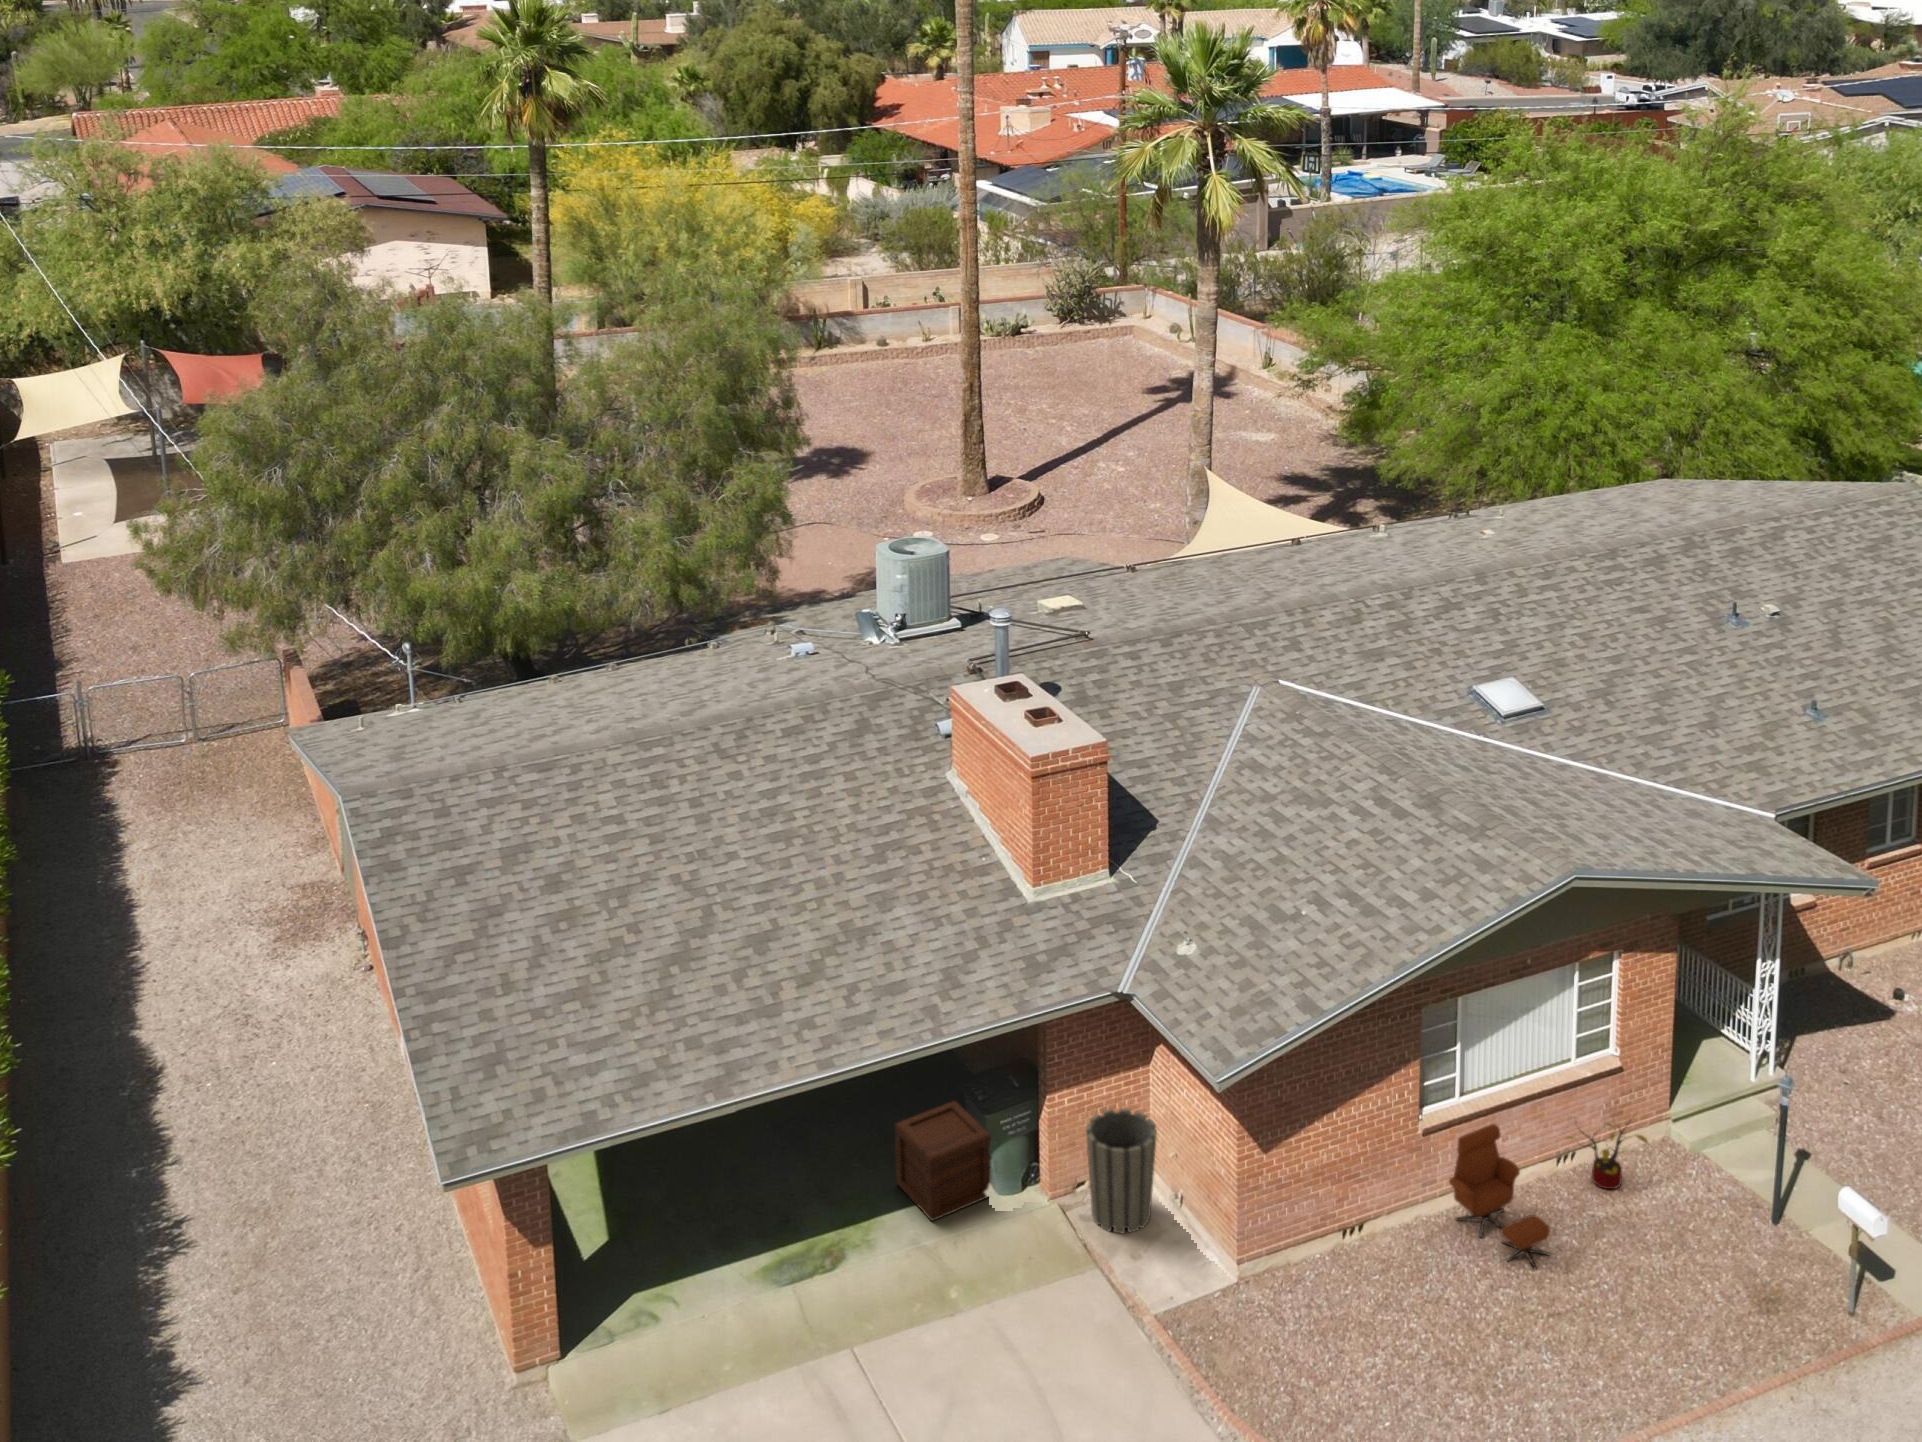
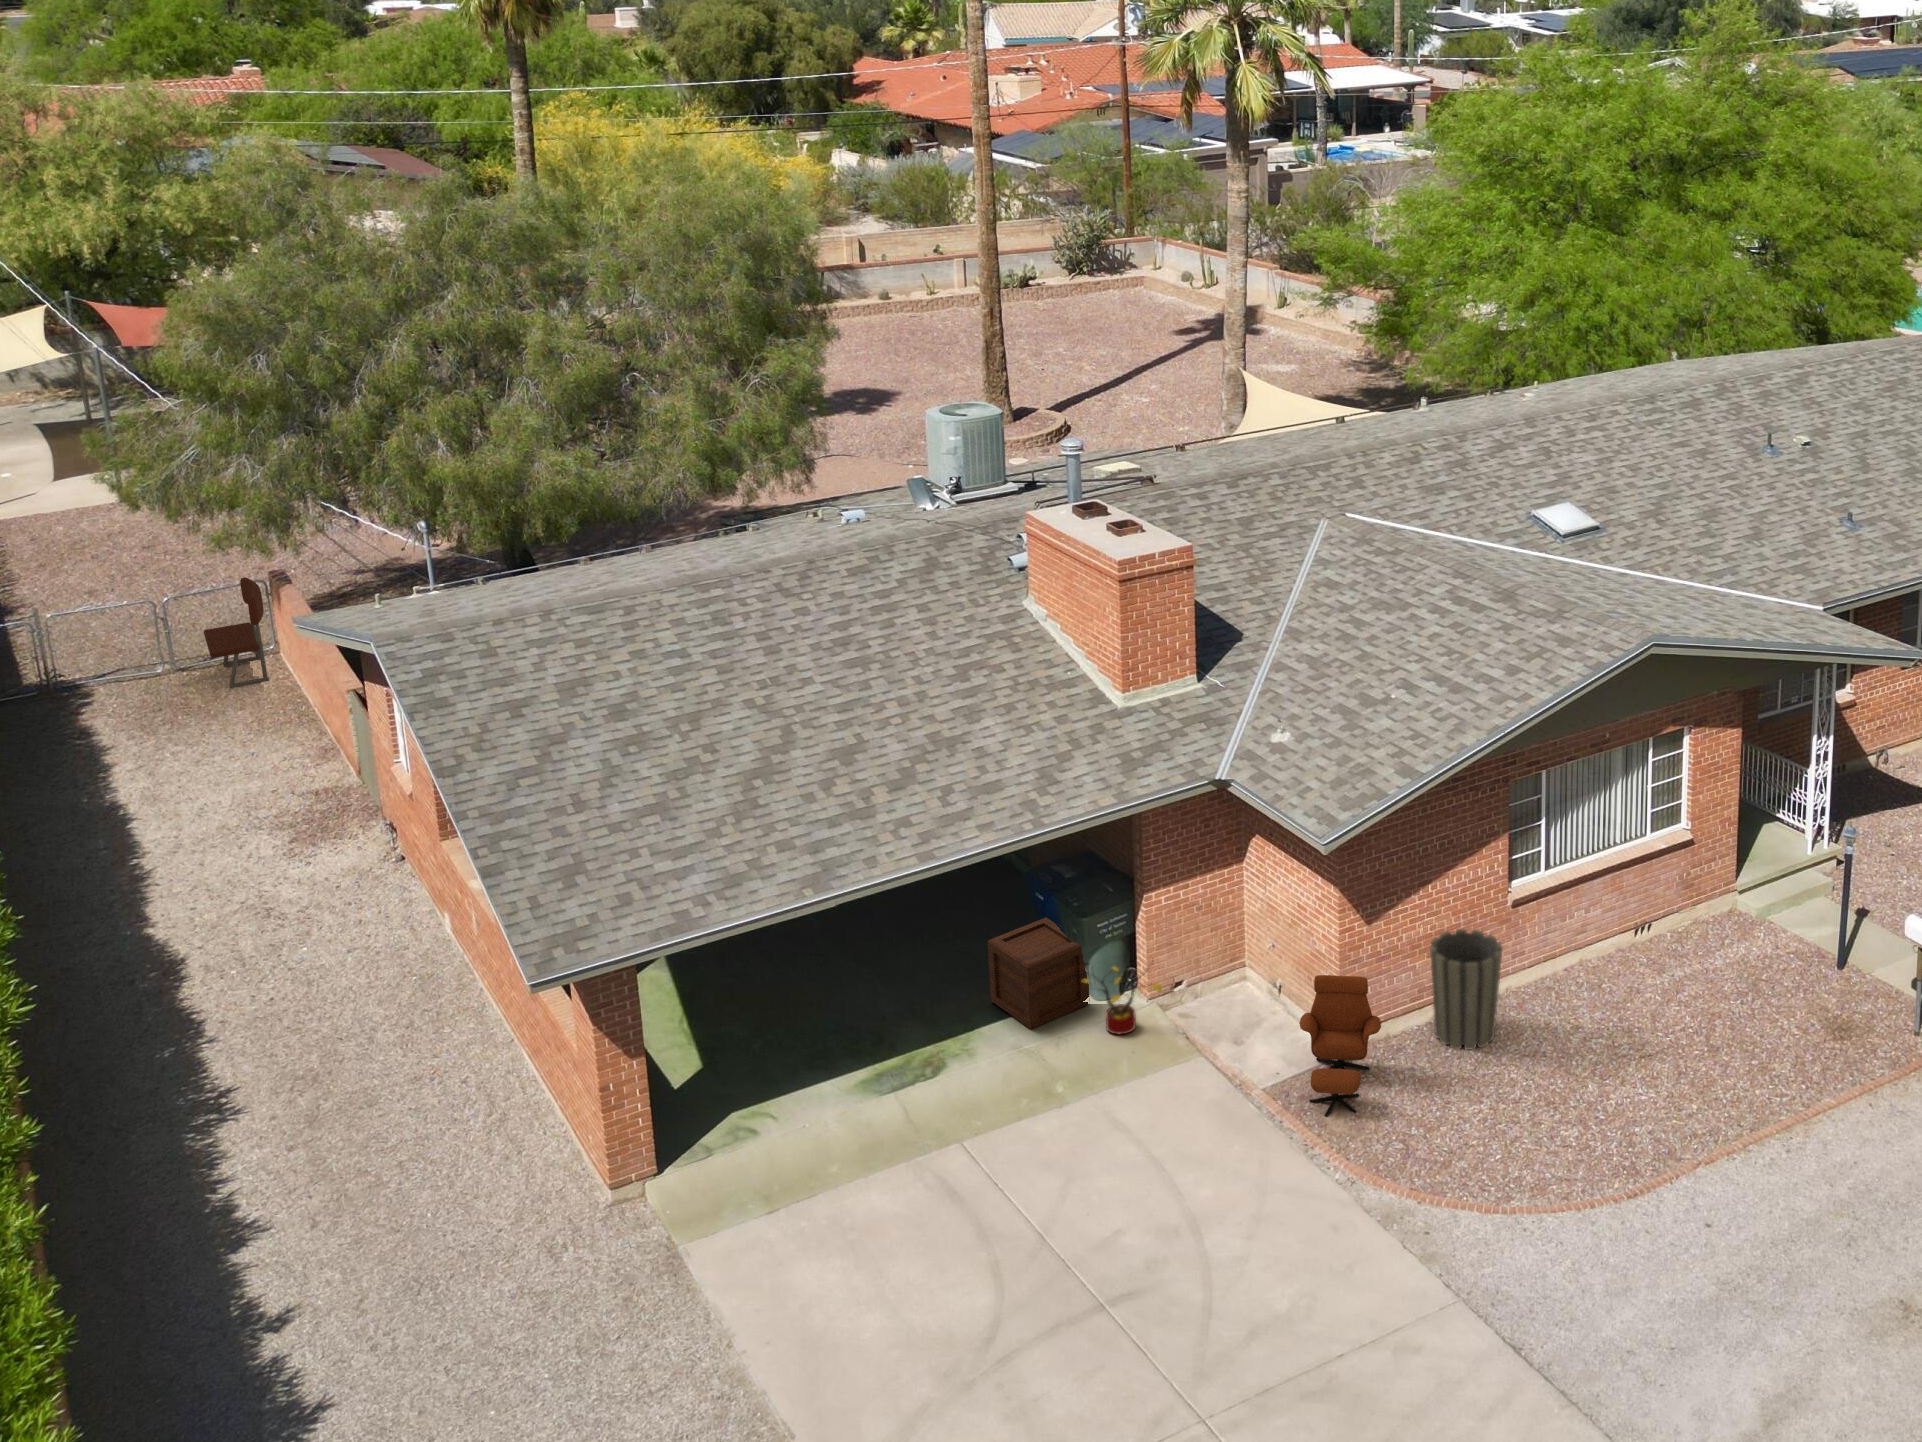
bench: none [223,651,276,758] -> present [204,577,269,688]
trash can: present [1086,1108,1157,1233] -> present [1430,929,1503,1050]
decorative plant: present [1567,1117,1648,1189] -> present [1084,967,1162,1034]
lounge chair: present [1449,1124,1550,1269] -> present [1299,975,1381,1117]

